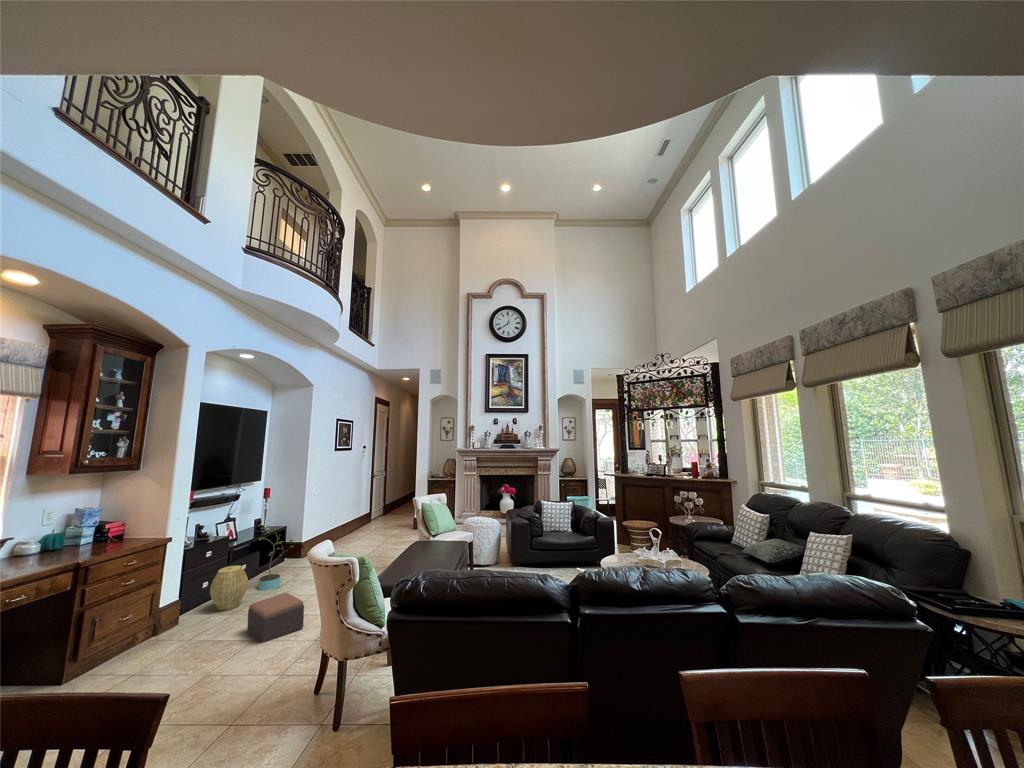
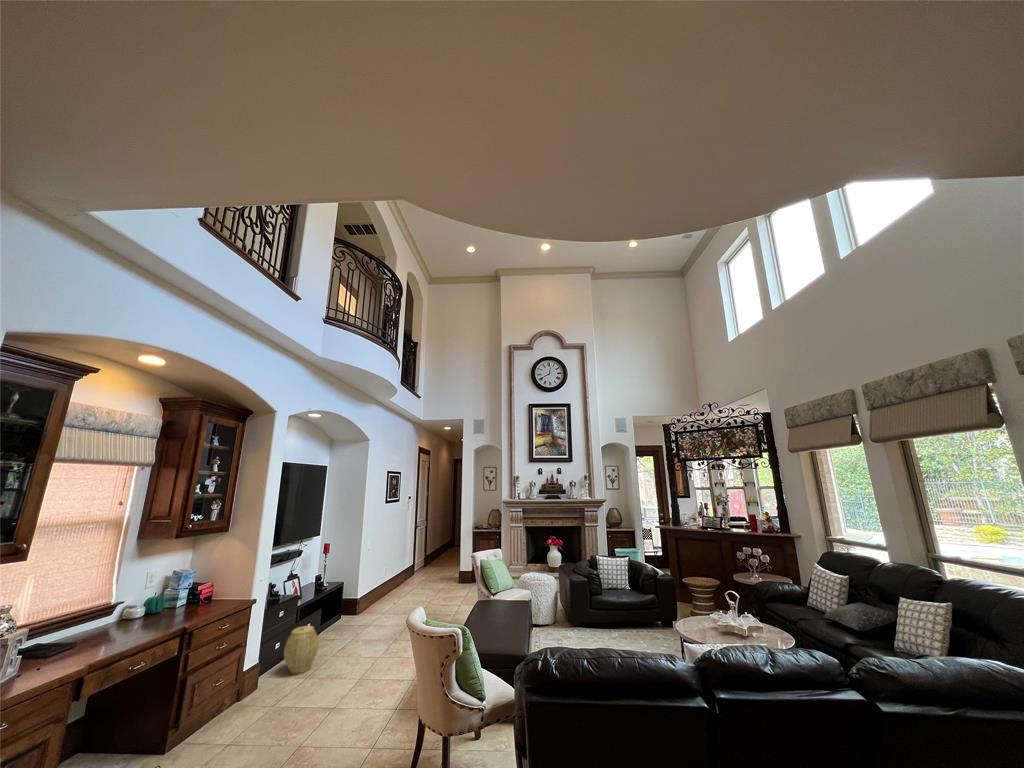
potted plant: present [258,527,294,591] -> none [325,584,359,652]
footstool: present [247,593,304,643] -> none [325,656,380,713]

